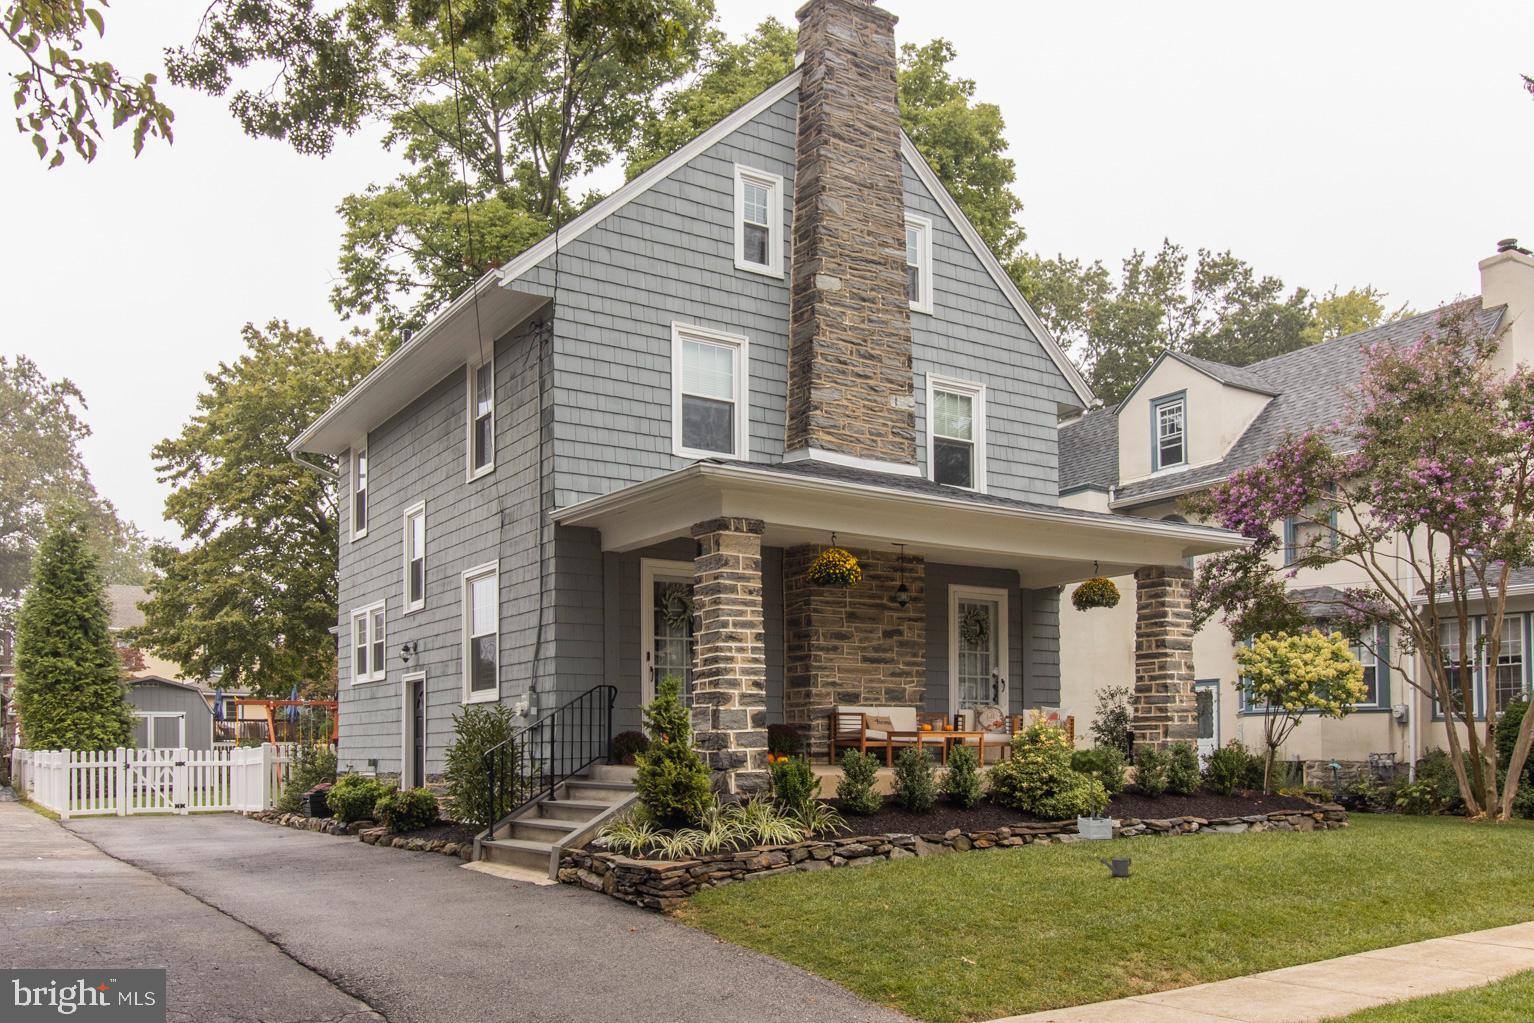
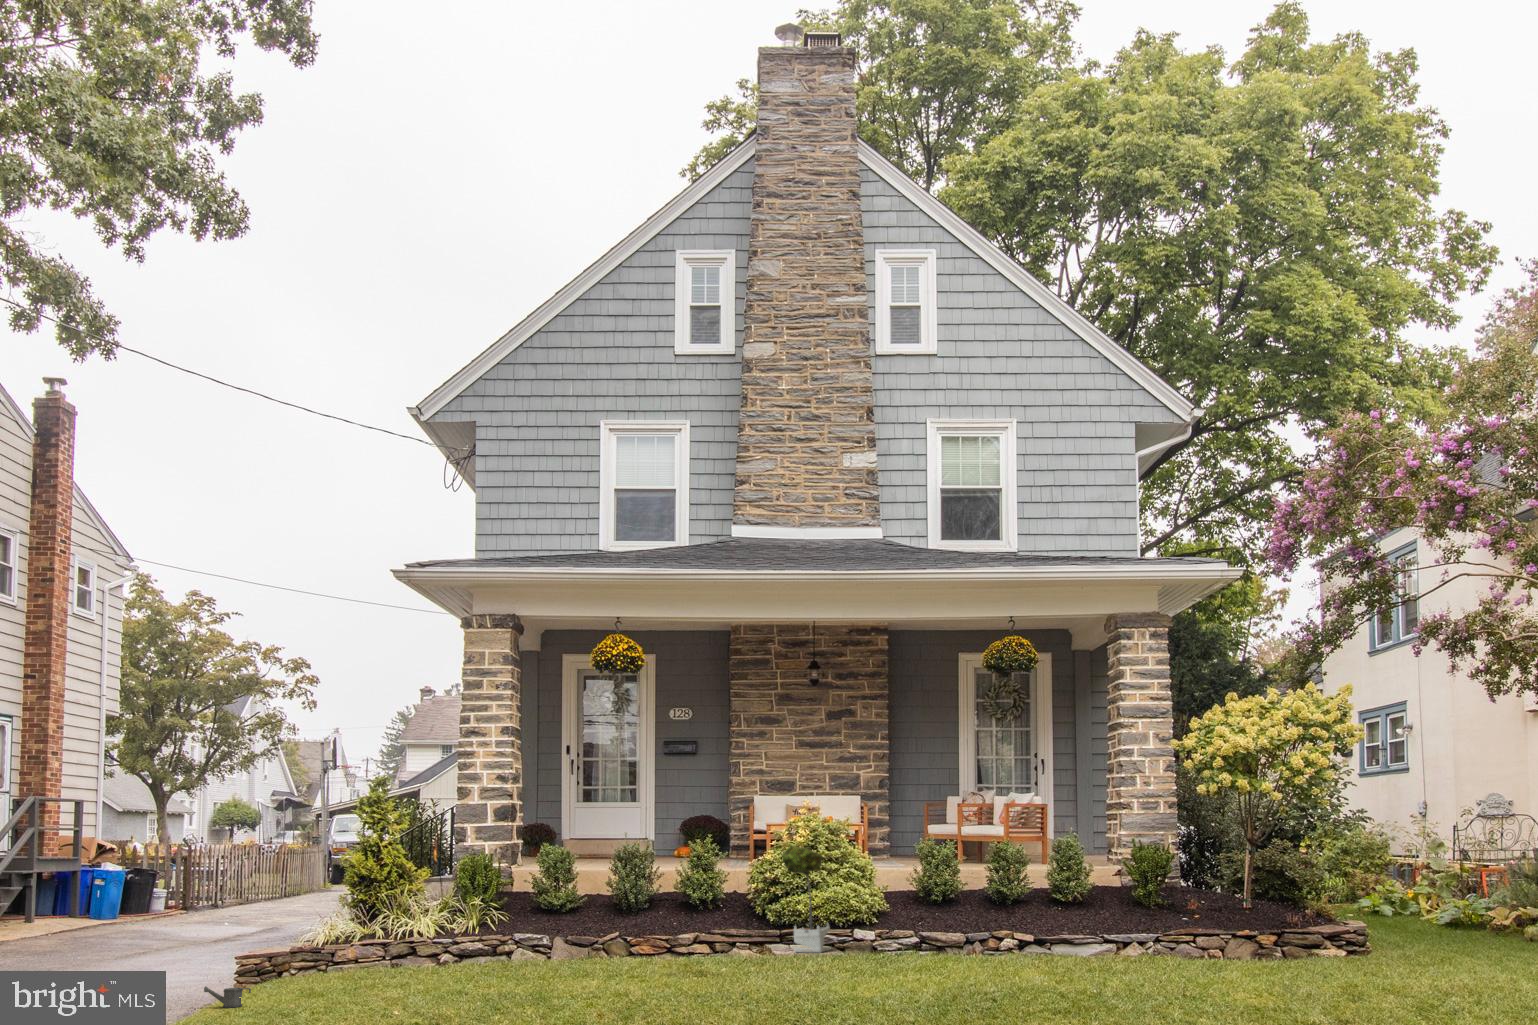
watering can: present [1100,858,1131,877] -> present [204,986,251,1008]

